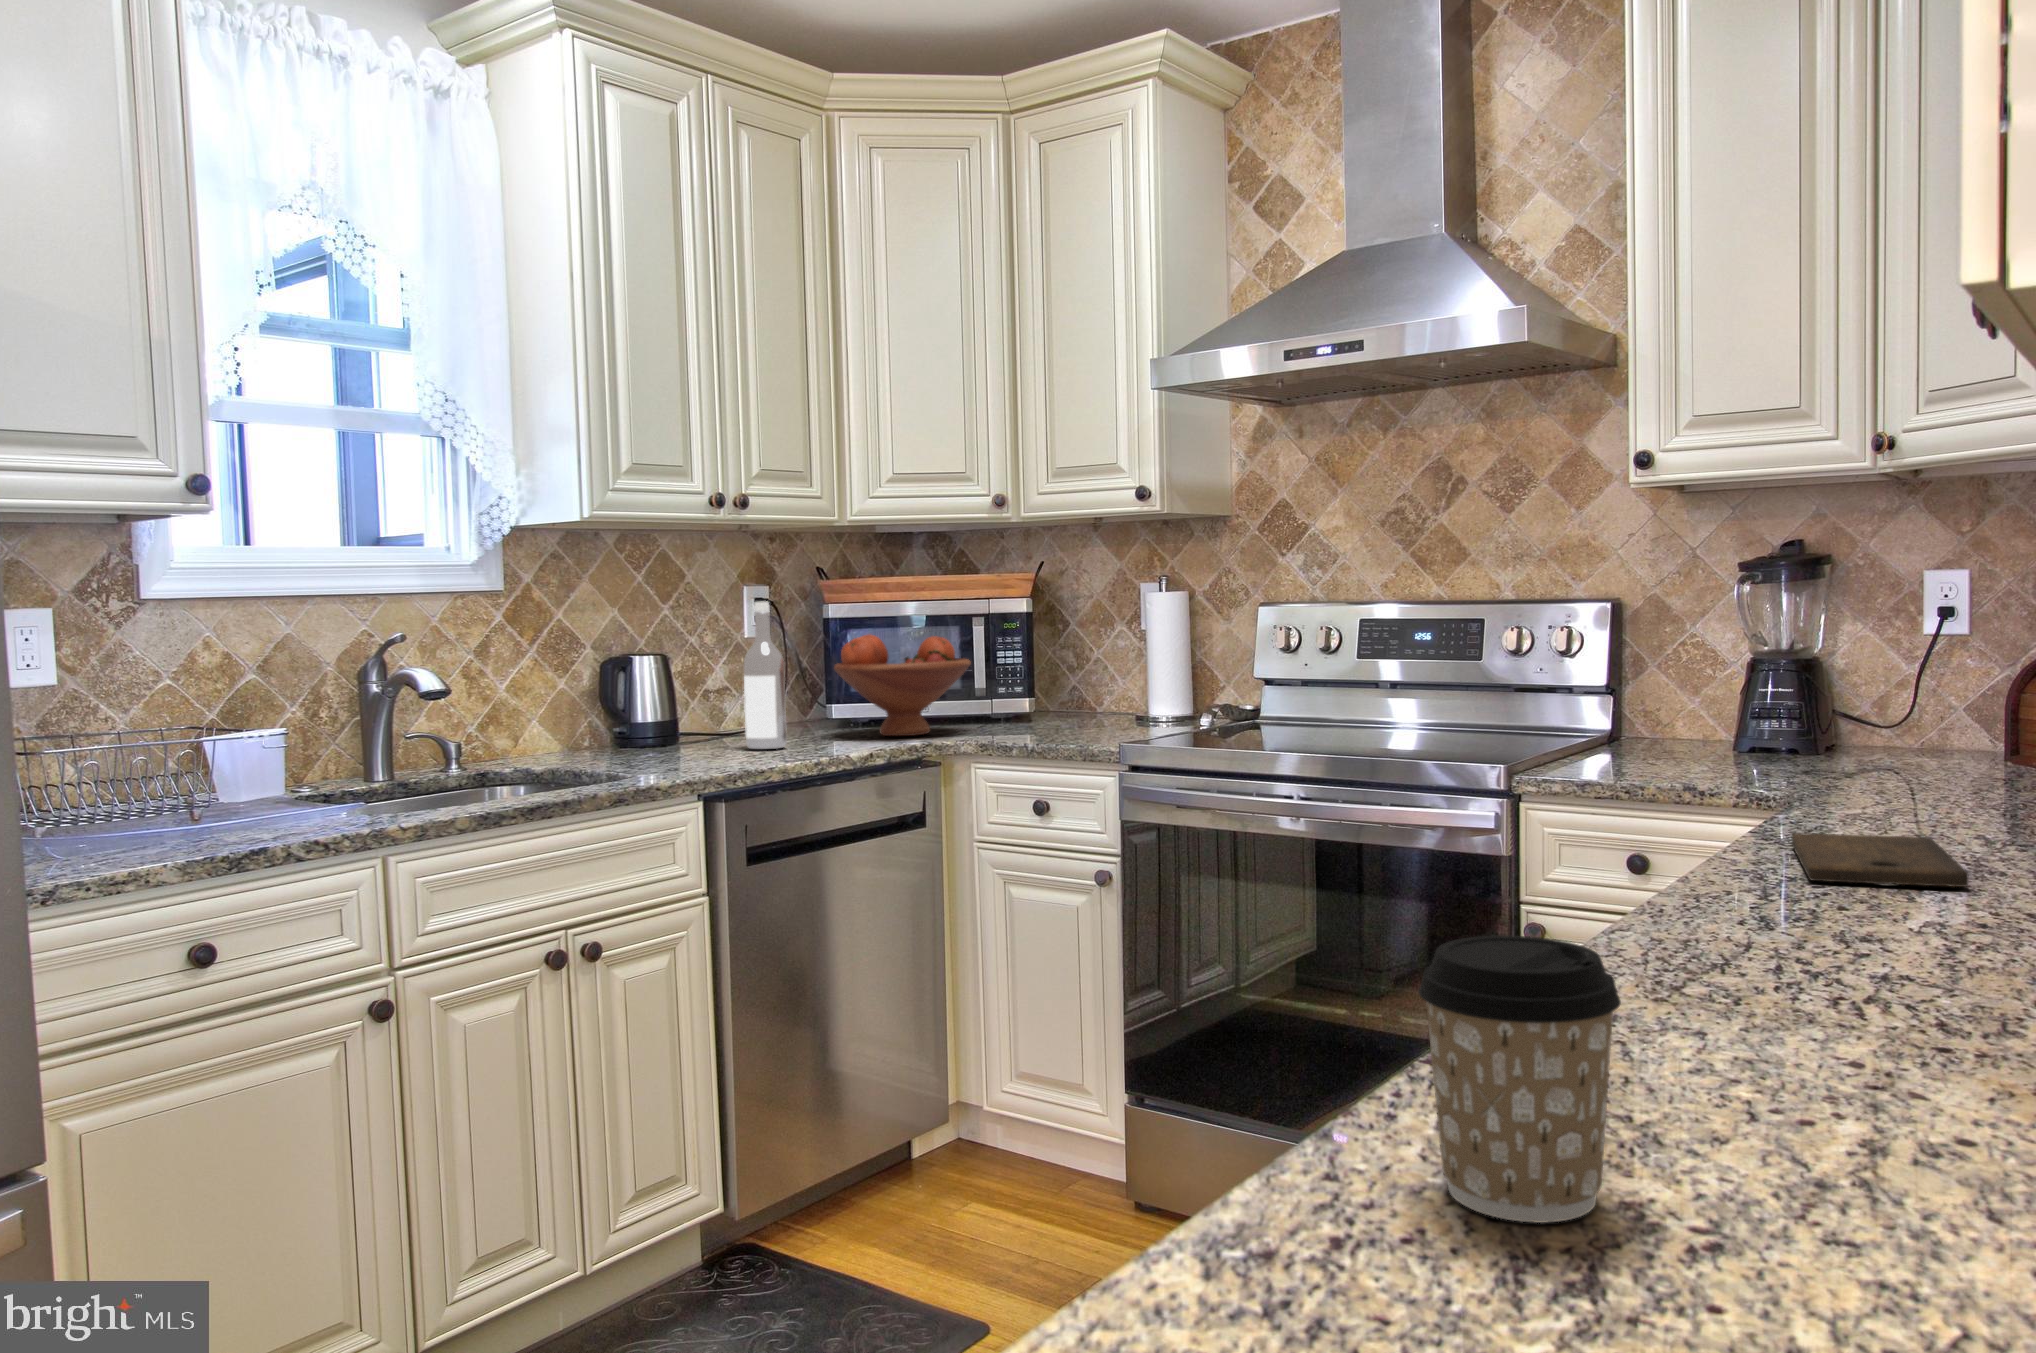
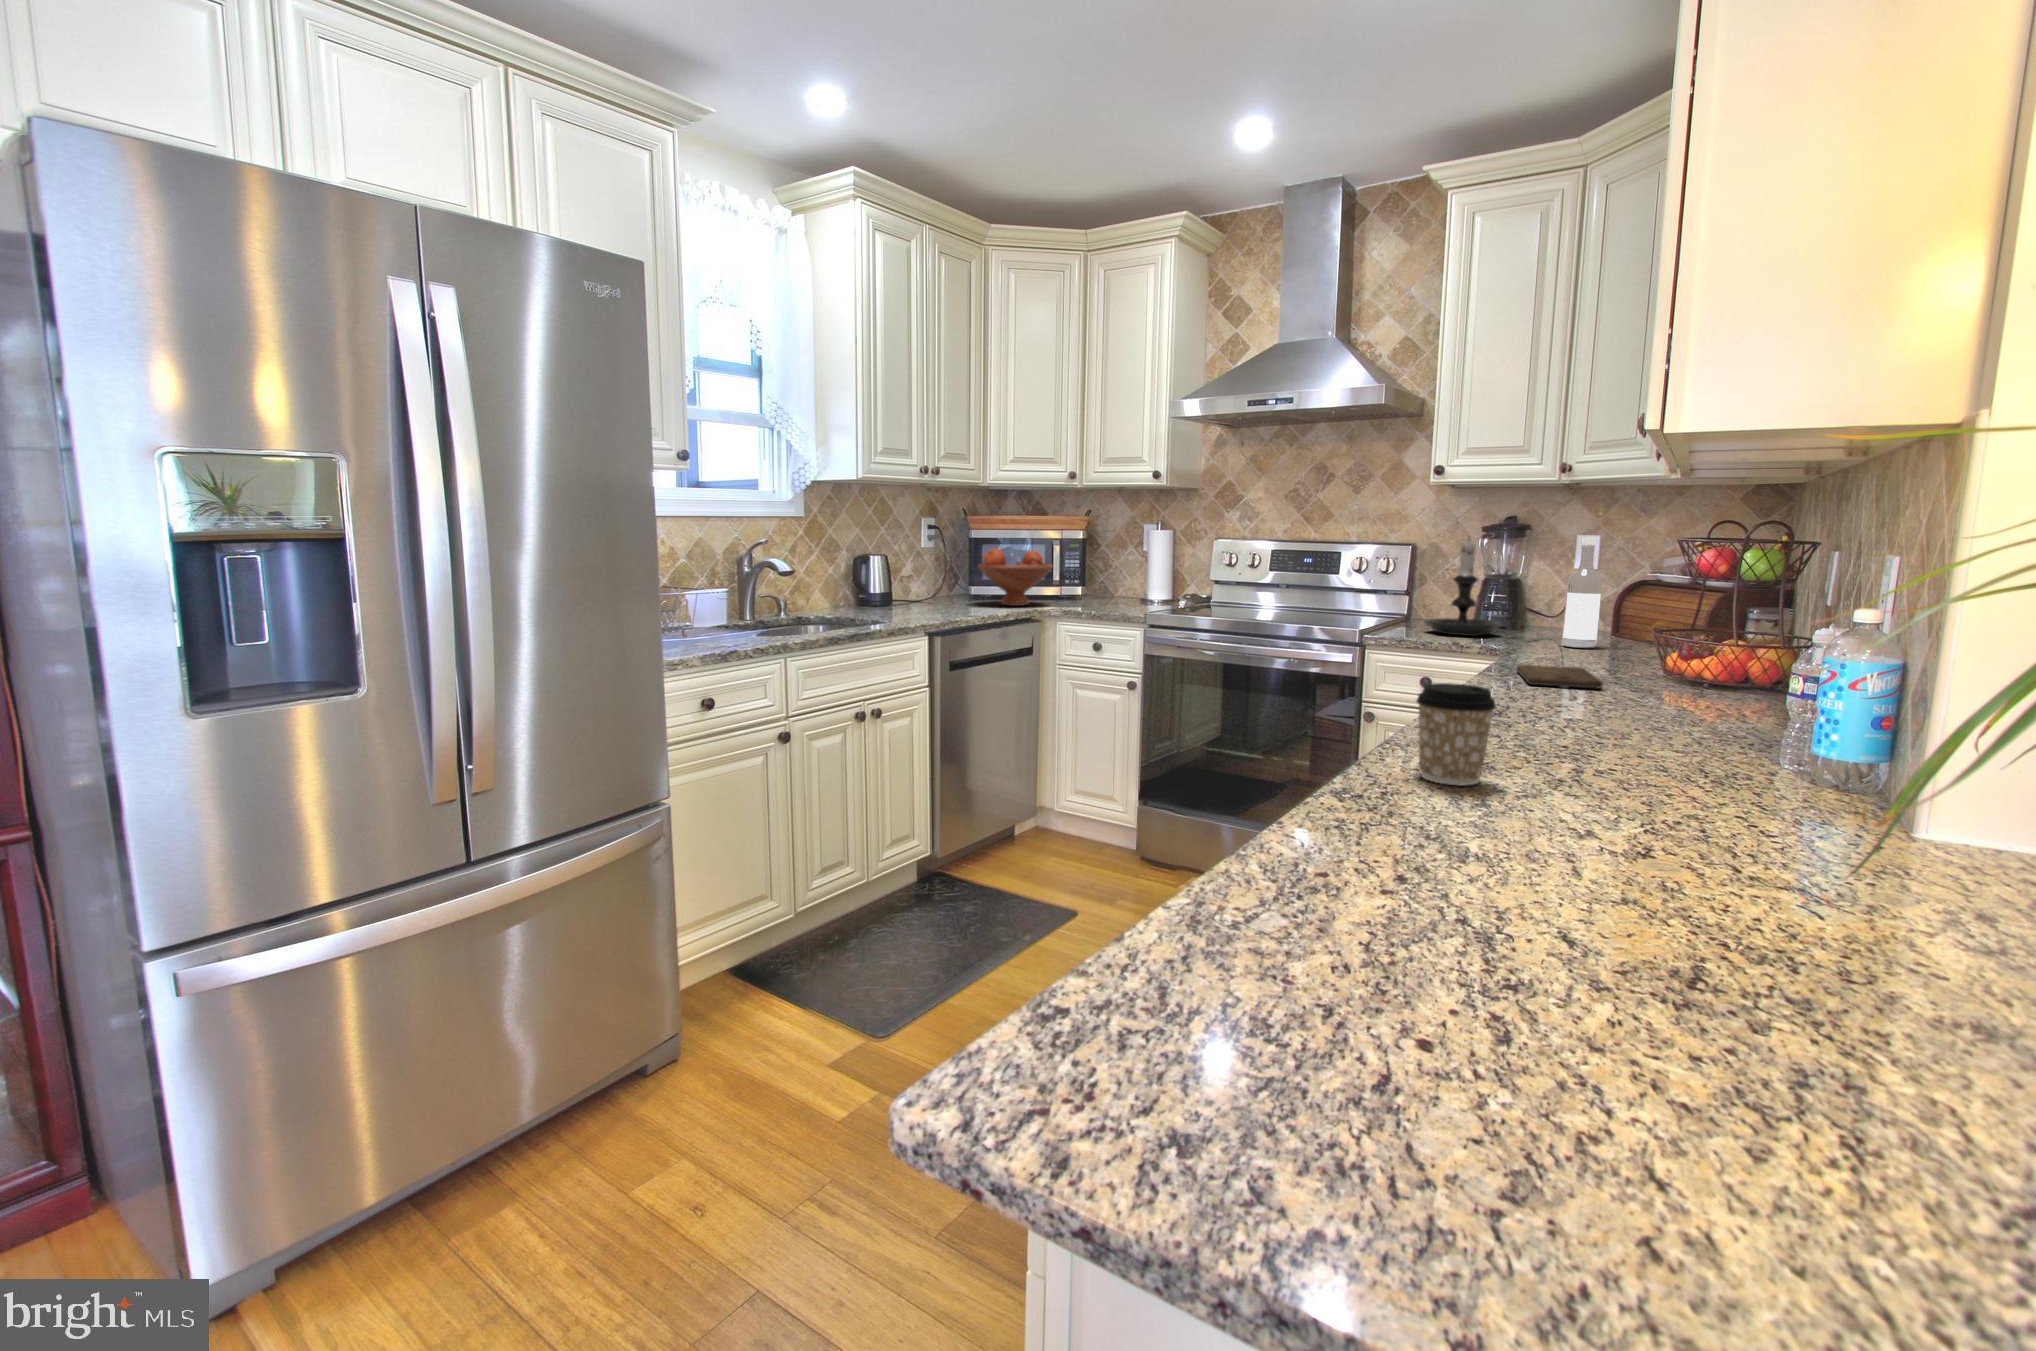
candle holder: none [1631,577,1782,769] -> present [1424,537,1500,636]
wine bottle: present [744,601,787,750] -> present [1562,537,1602,648]

